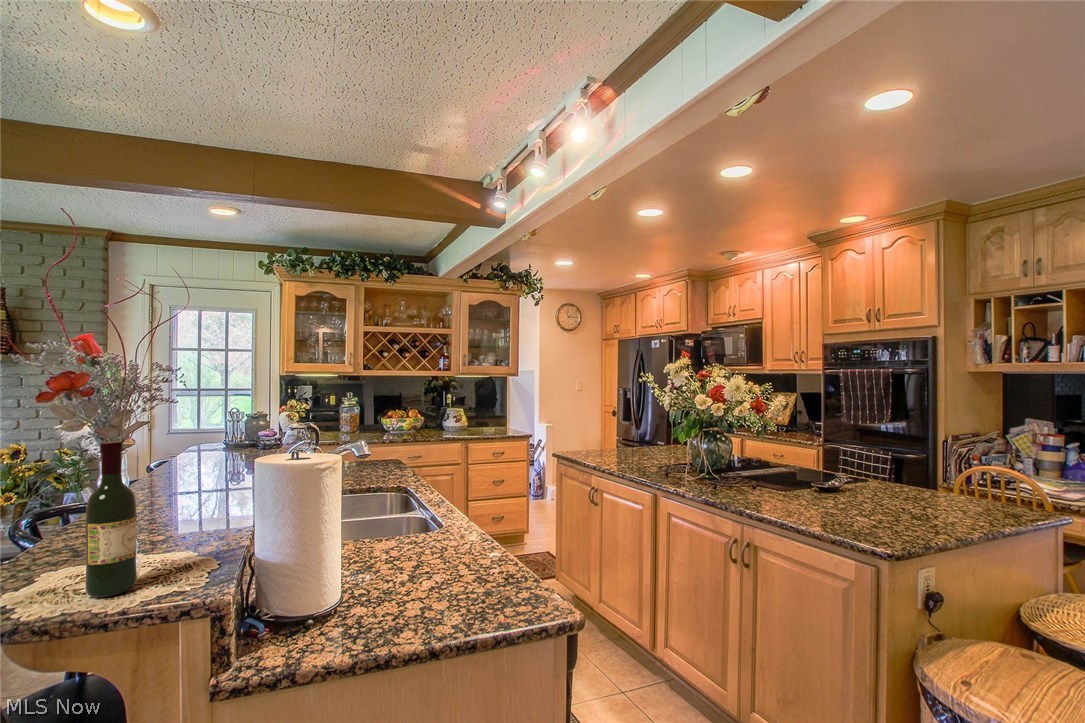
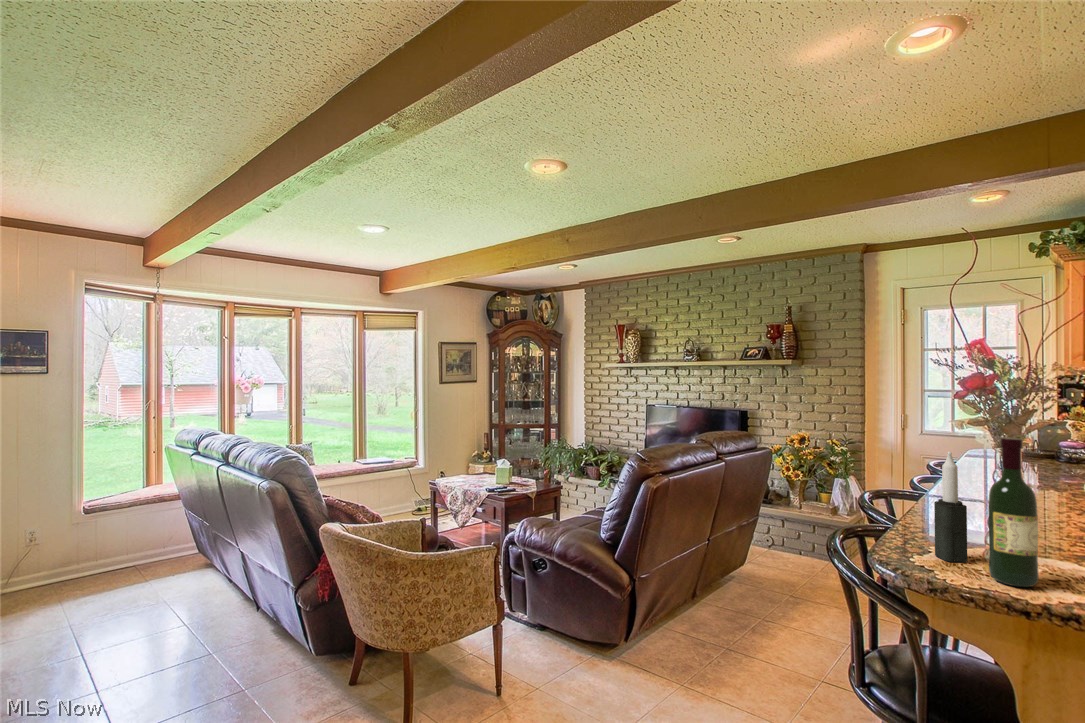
candle: none [39,463,77,589] -> present [934,452,967,562]

